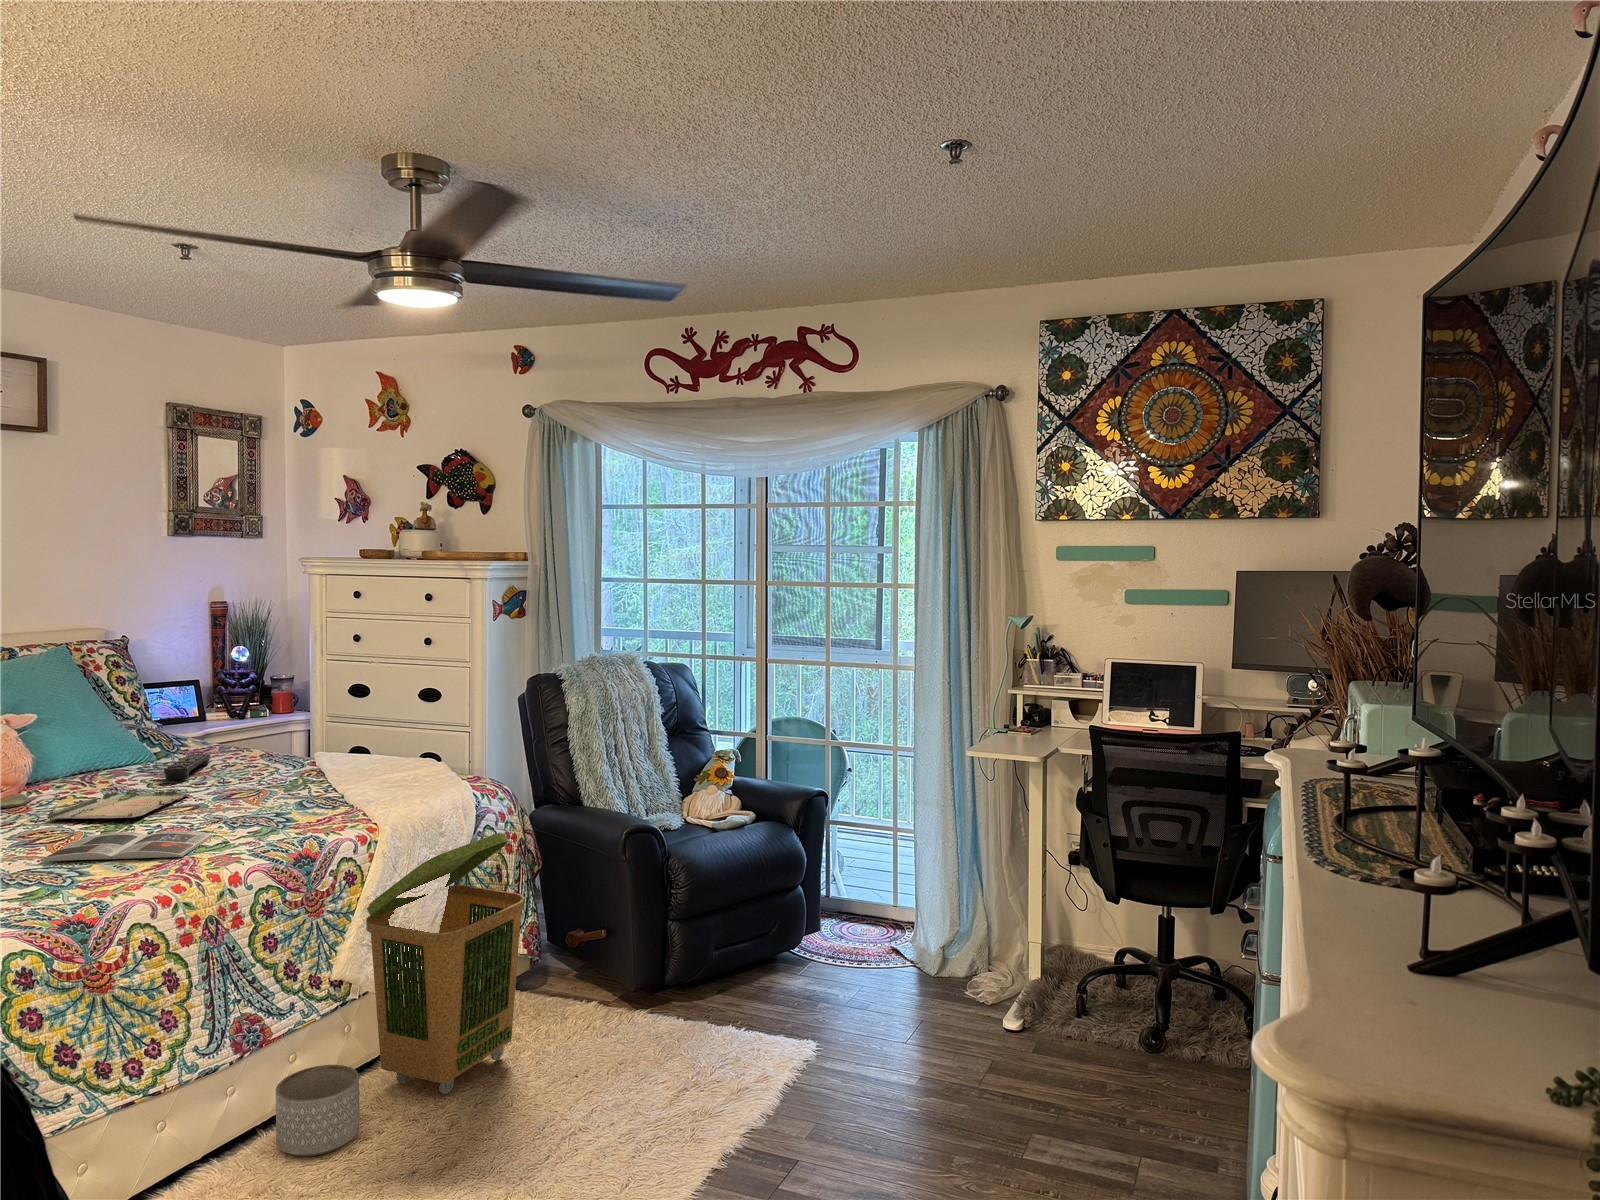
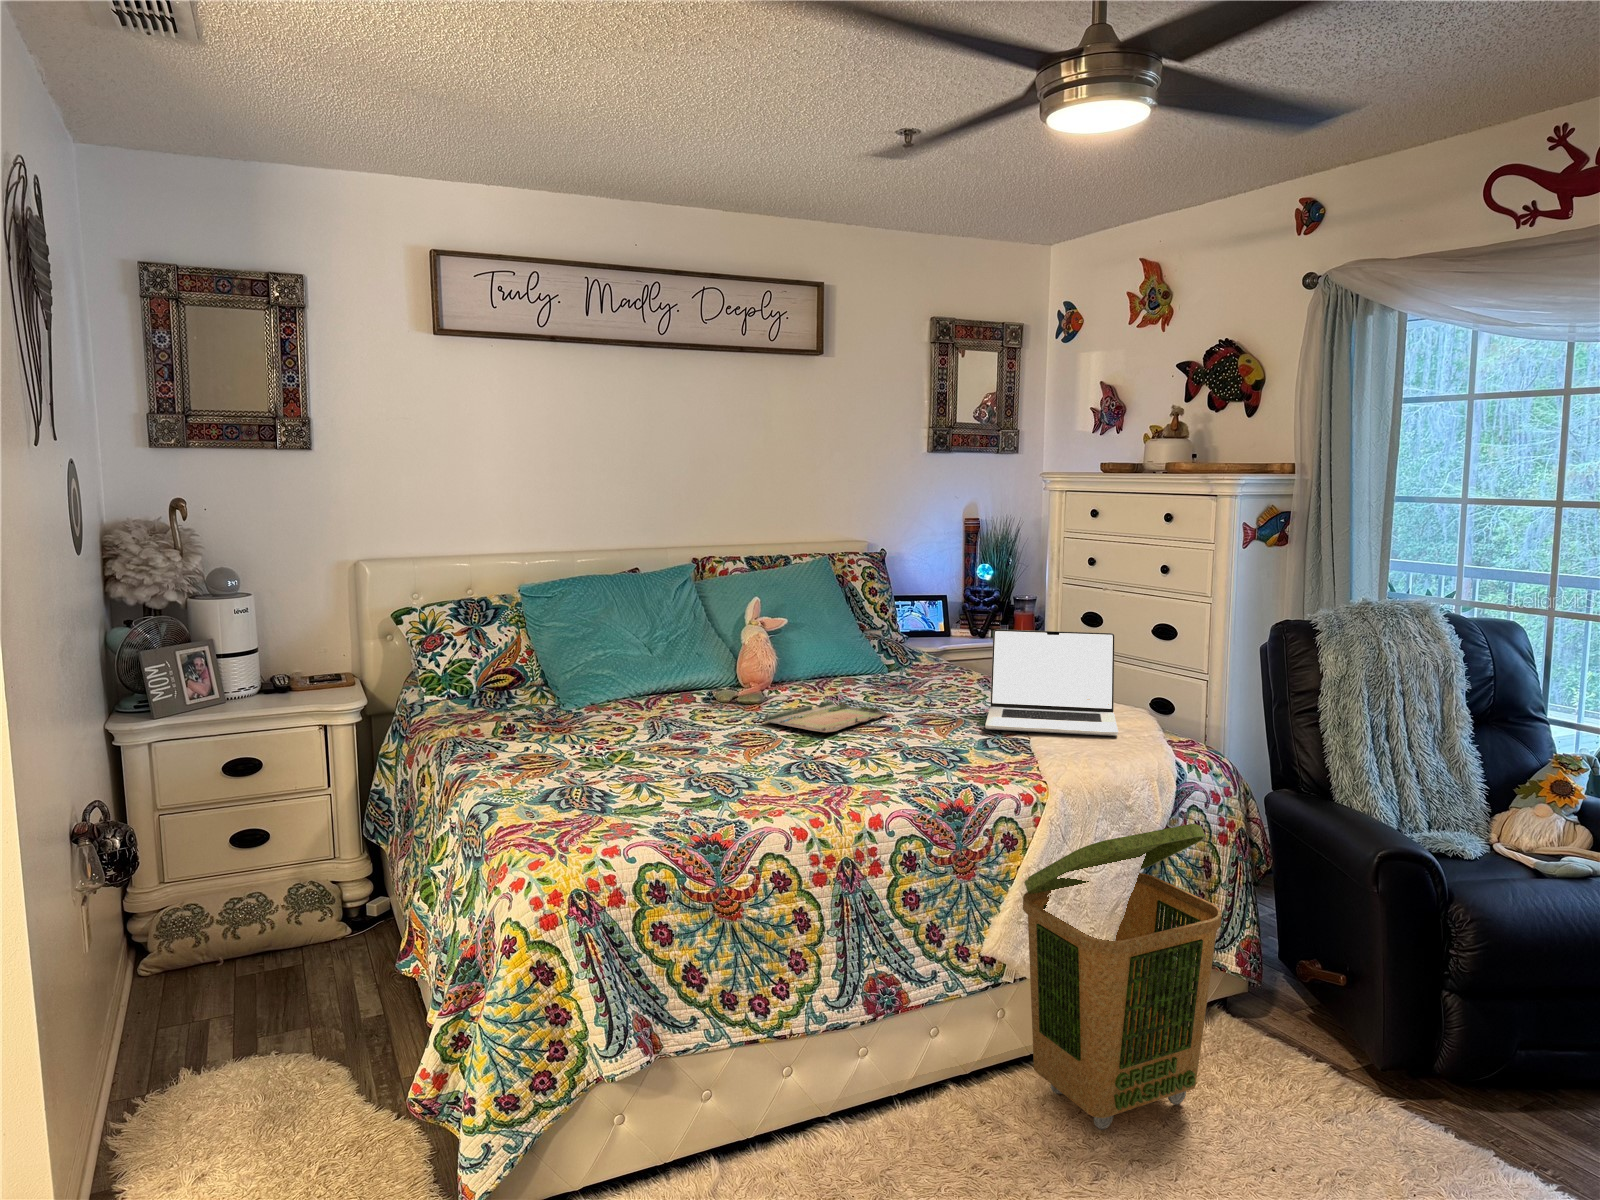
laptop: none [290,698,419,792] -> present [985,630,1118,736]
remote control: present [164,753,210,780] -> none [878,671,927,697]
magazine: present [40,831,213,861] -> none [727,746,881,787]
planter: present [276,1065,360,1156] -> none [905,1047,994,1155]

